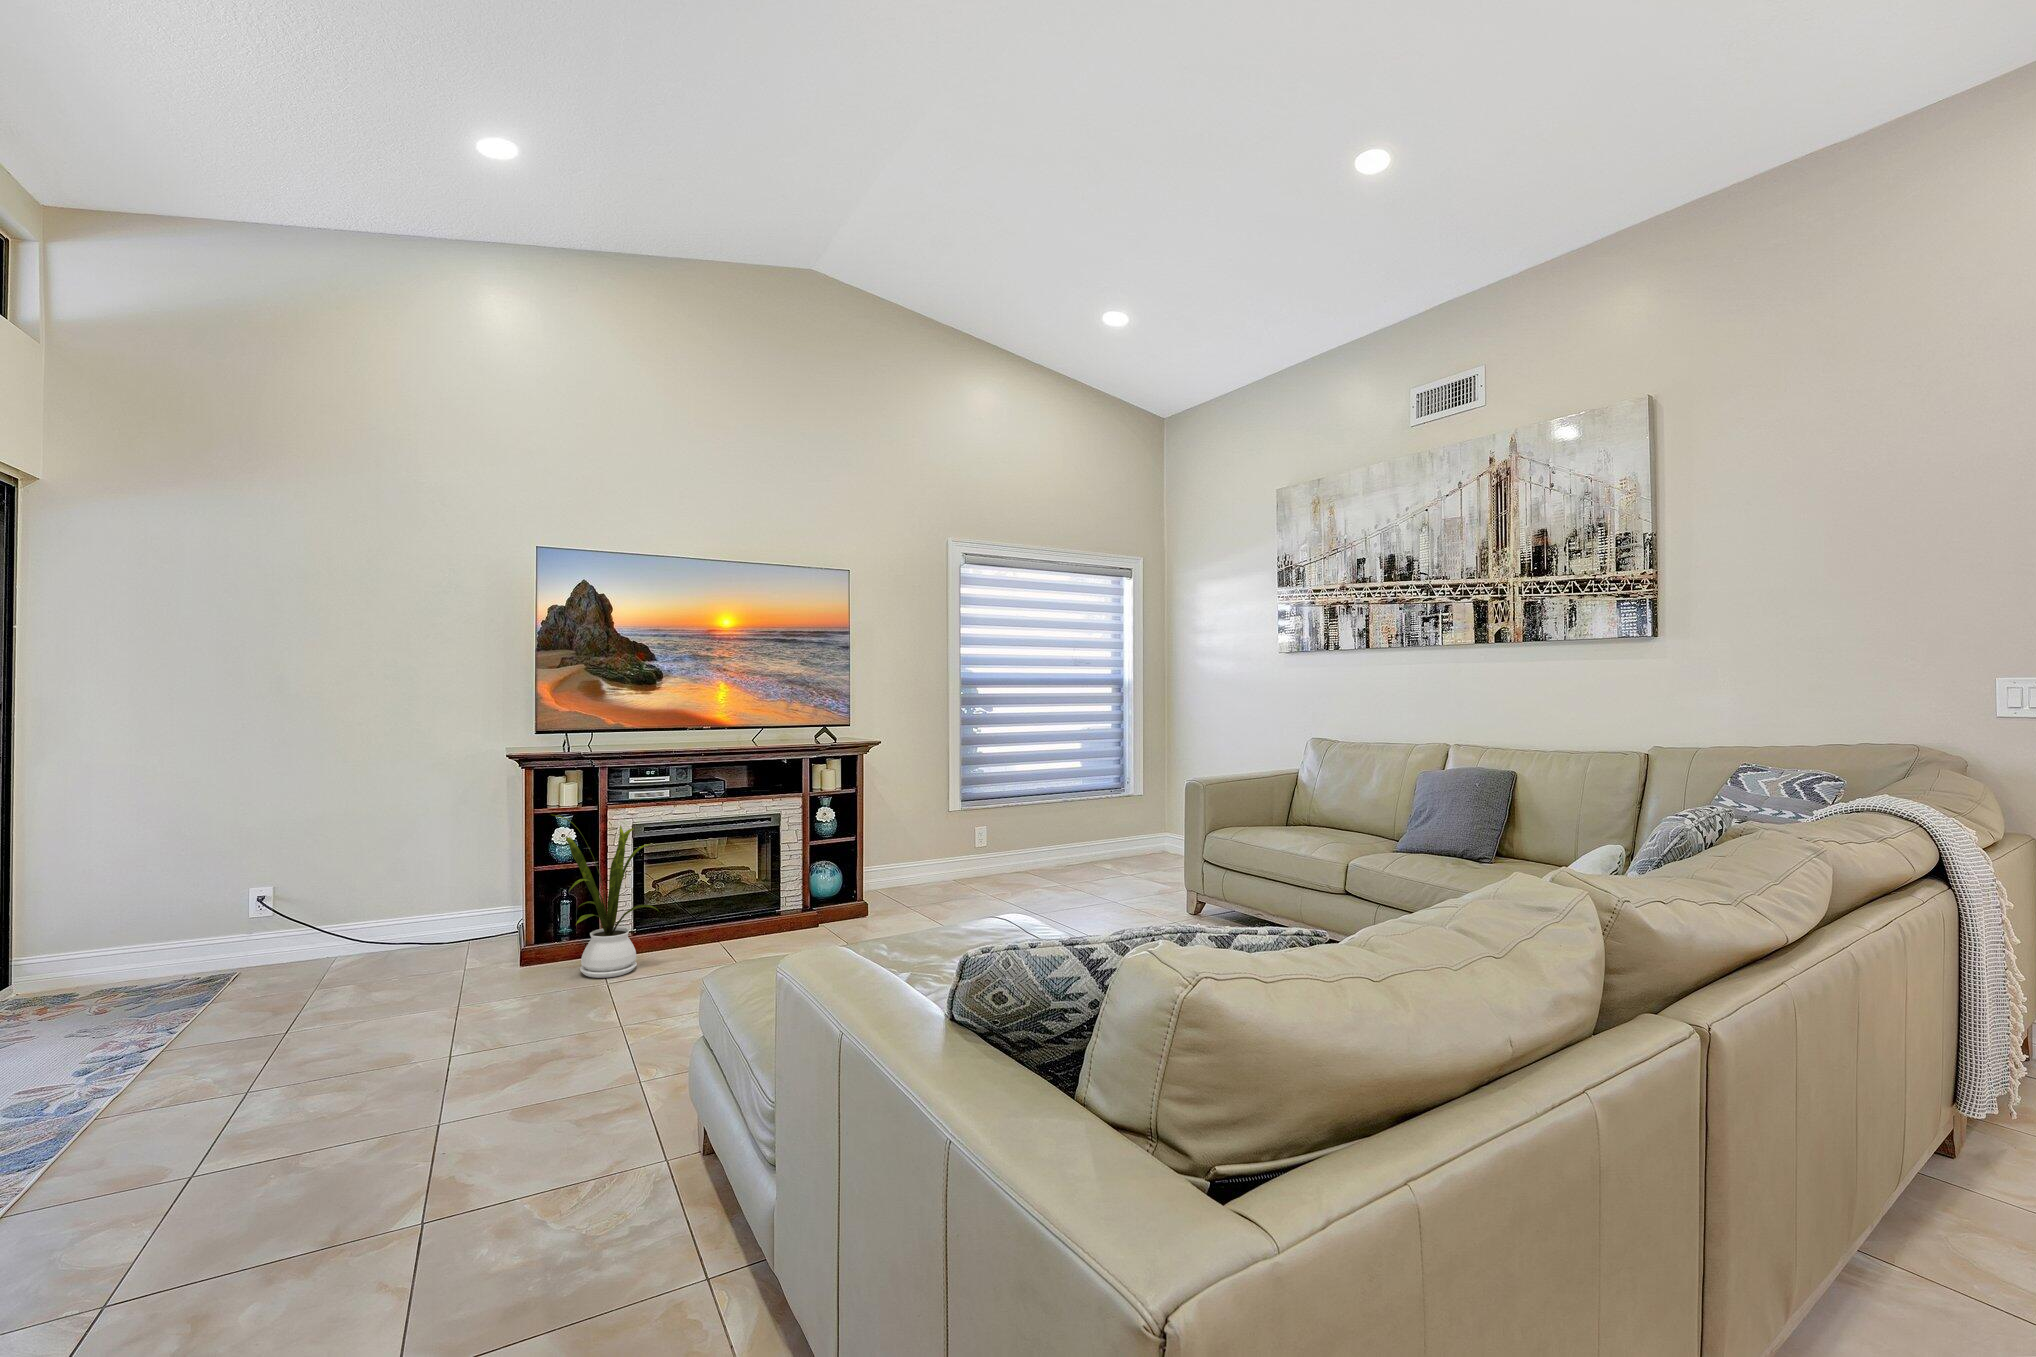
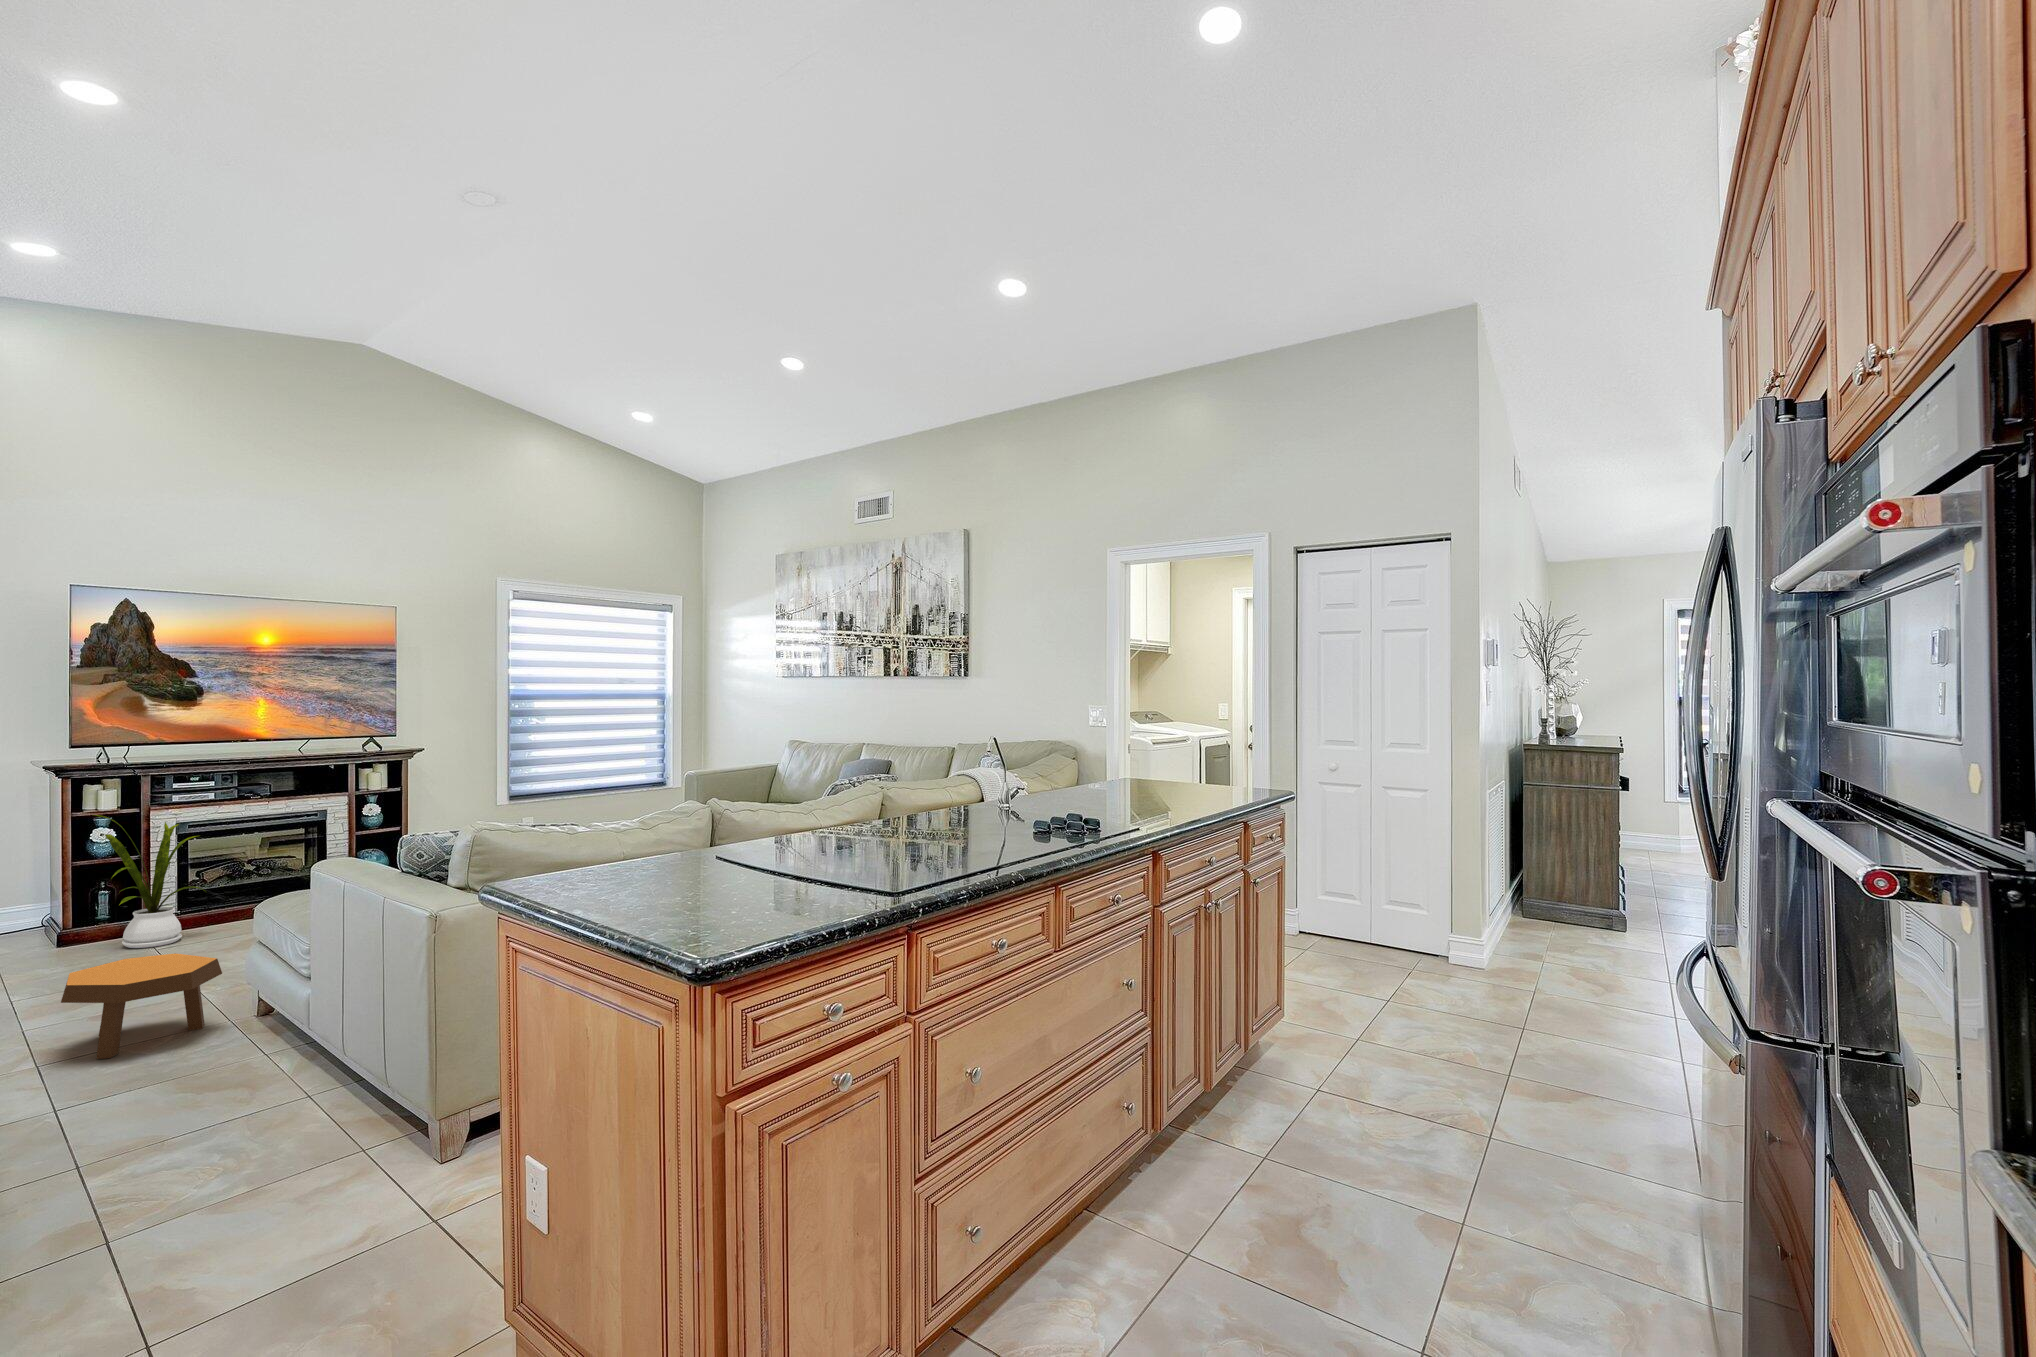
footstool: none [458,1031,654,1210] -> present [61,953,222,1059]

